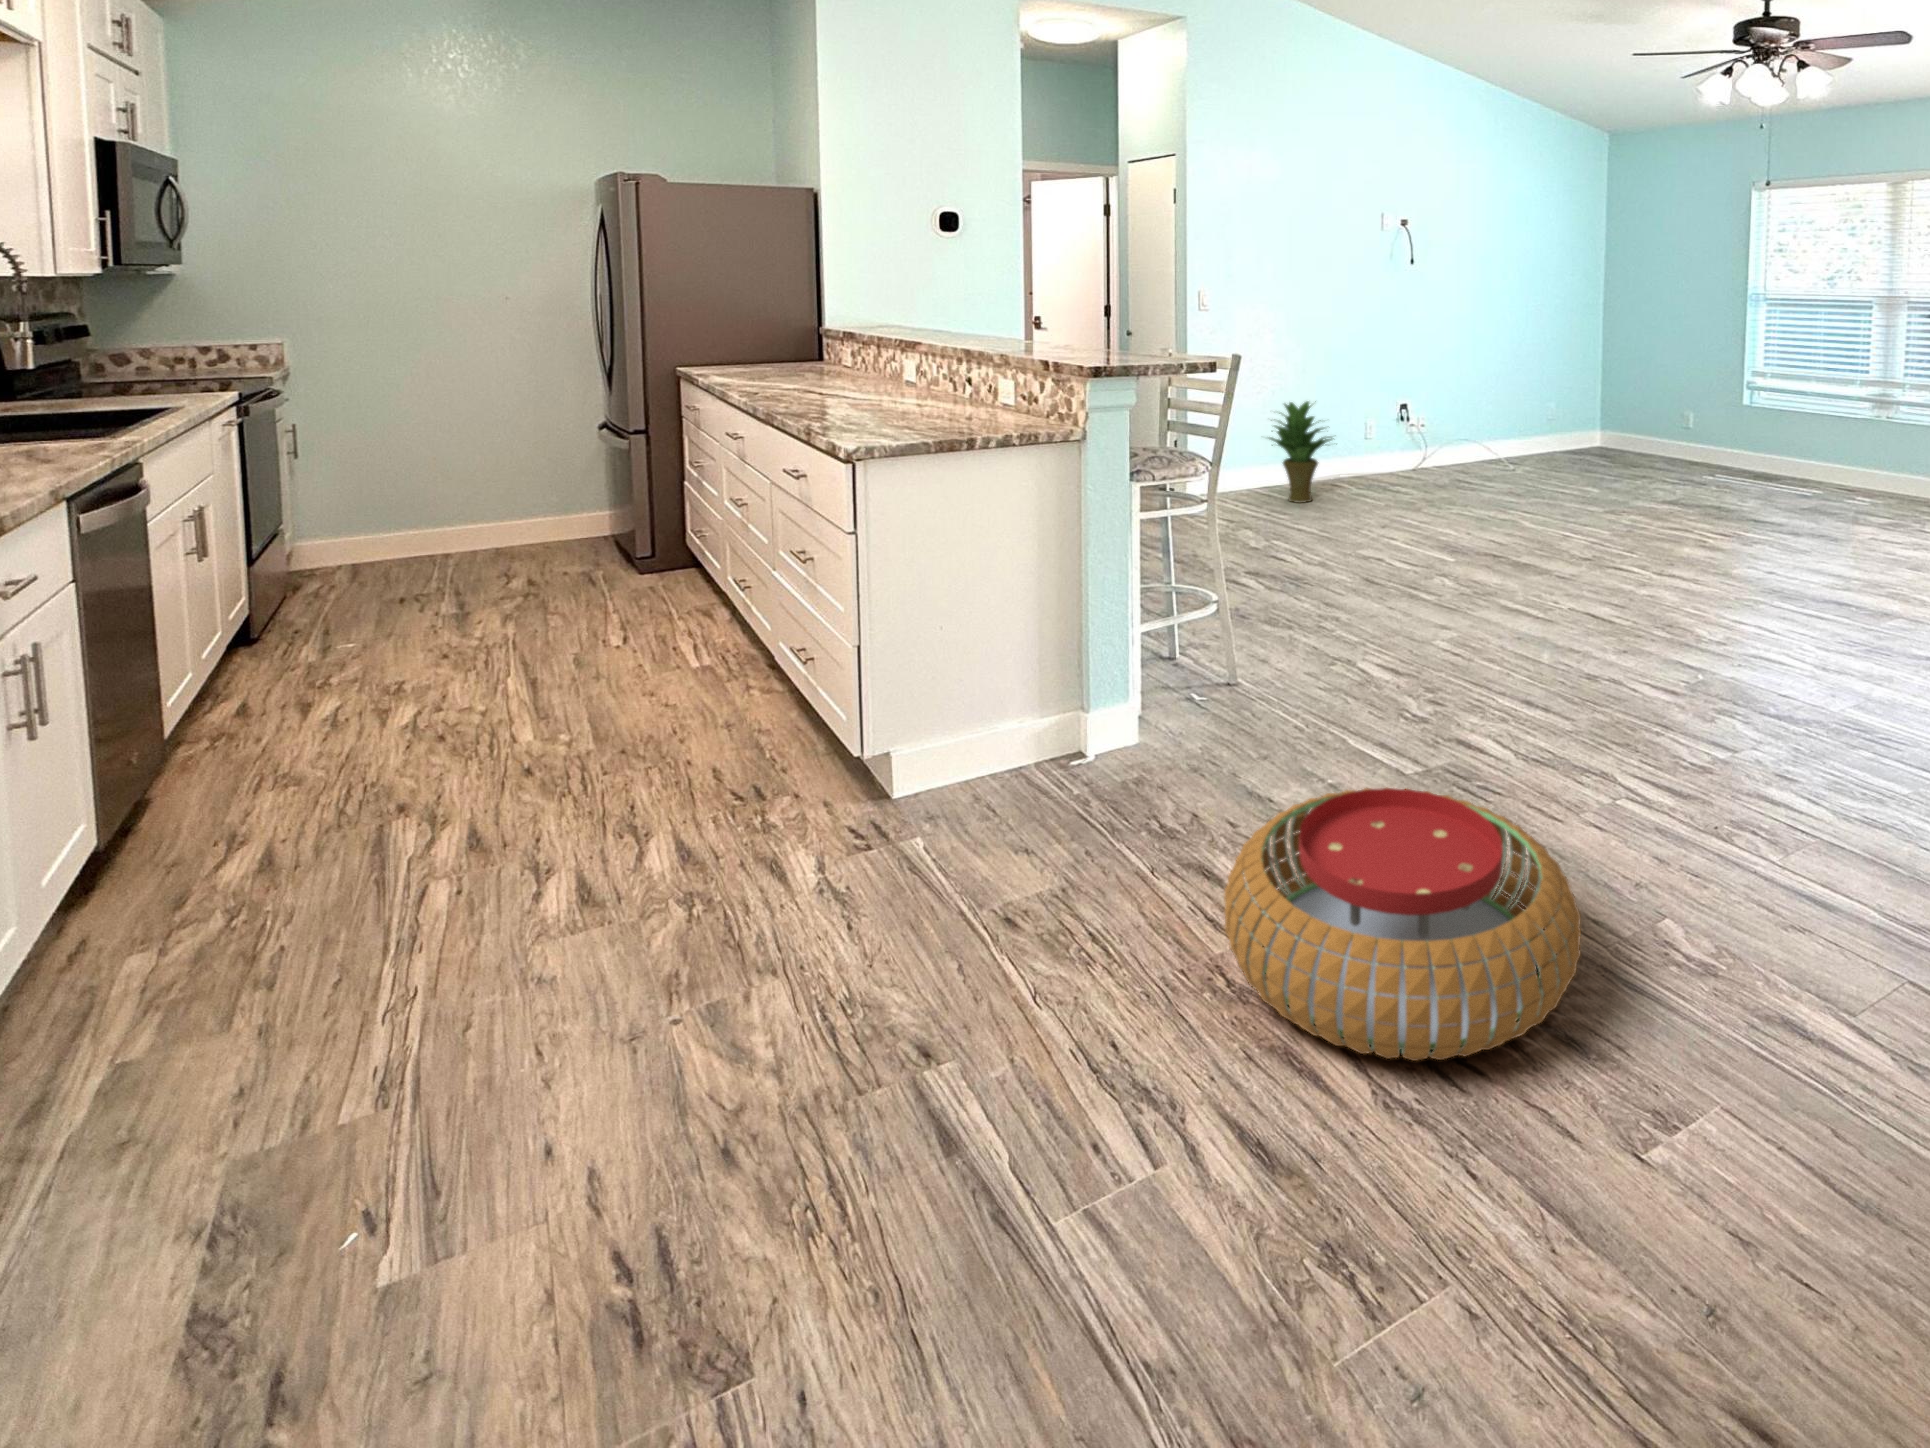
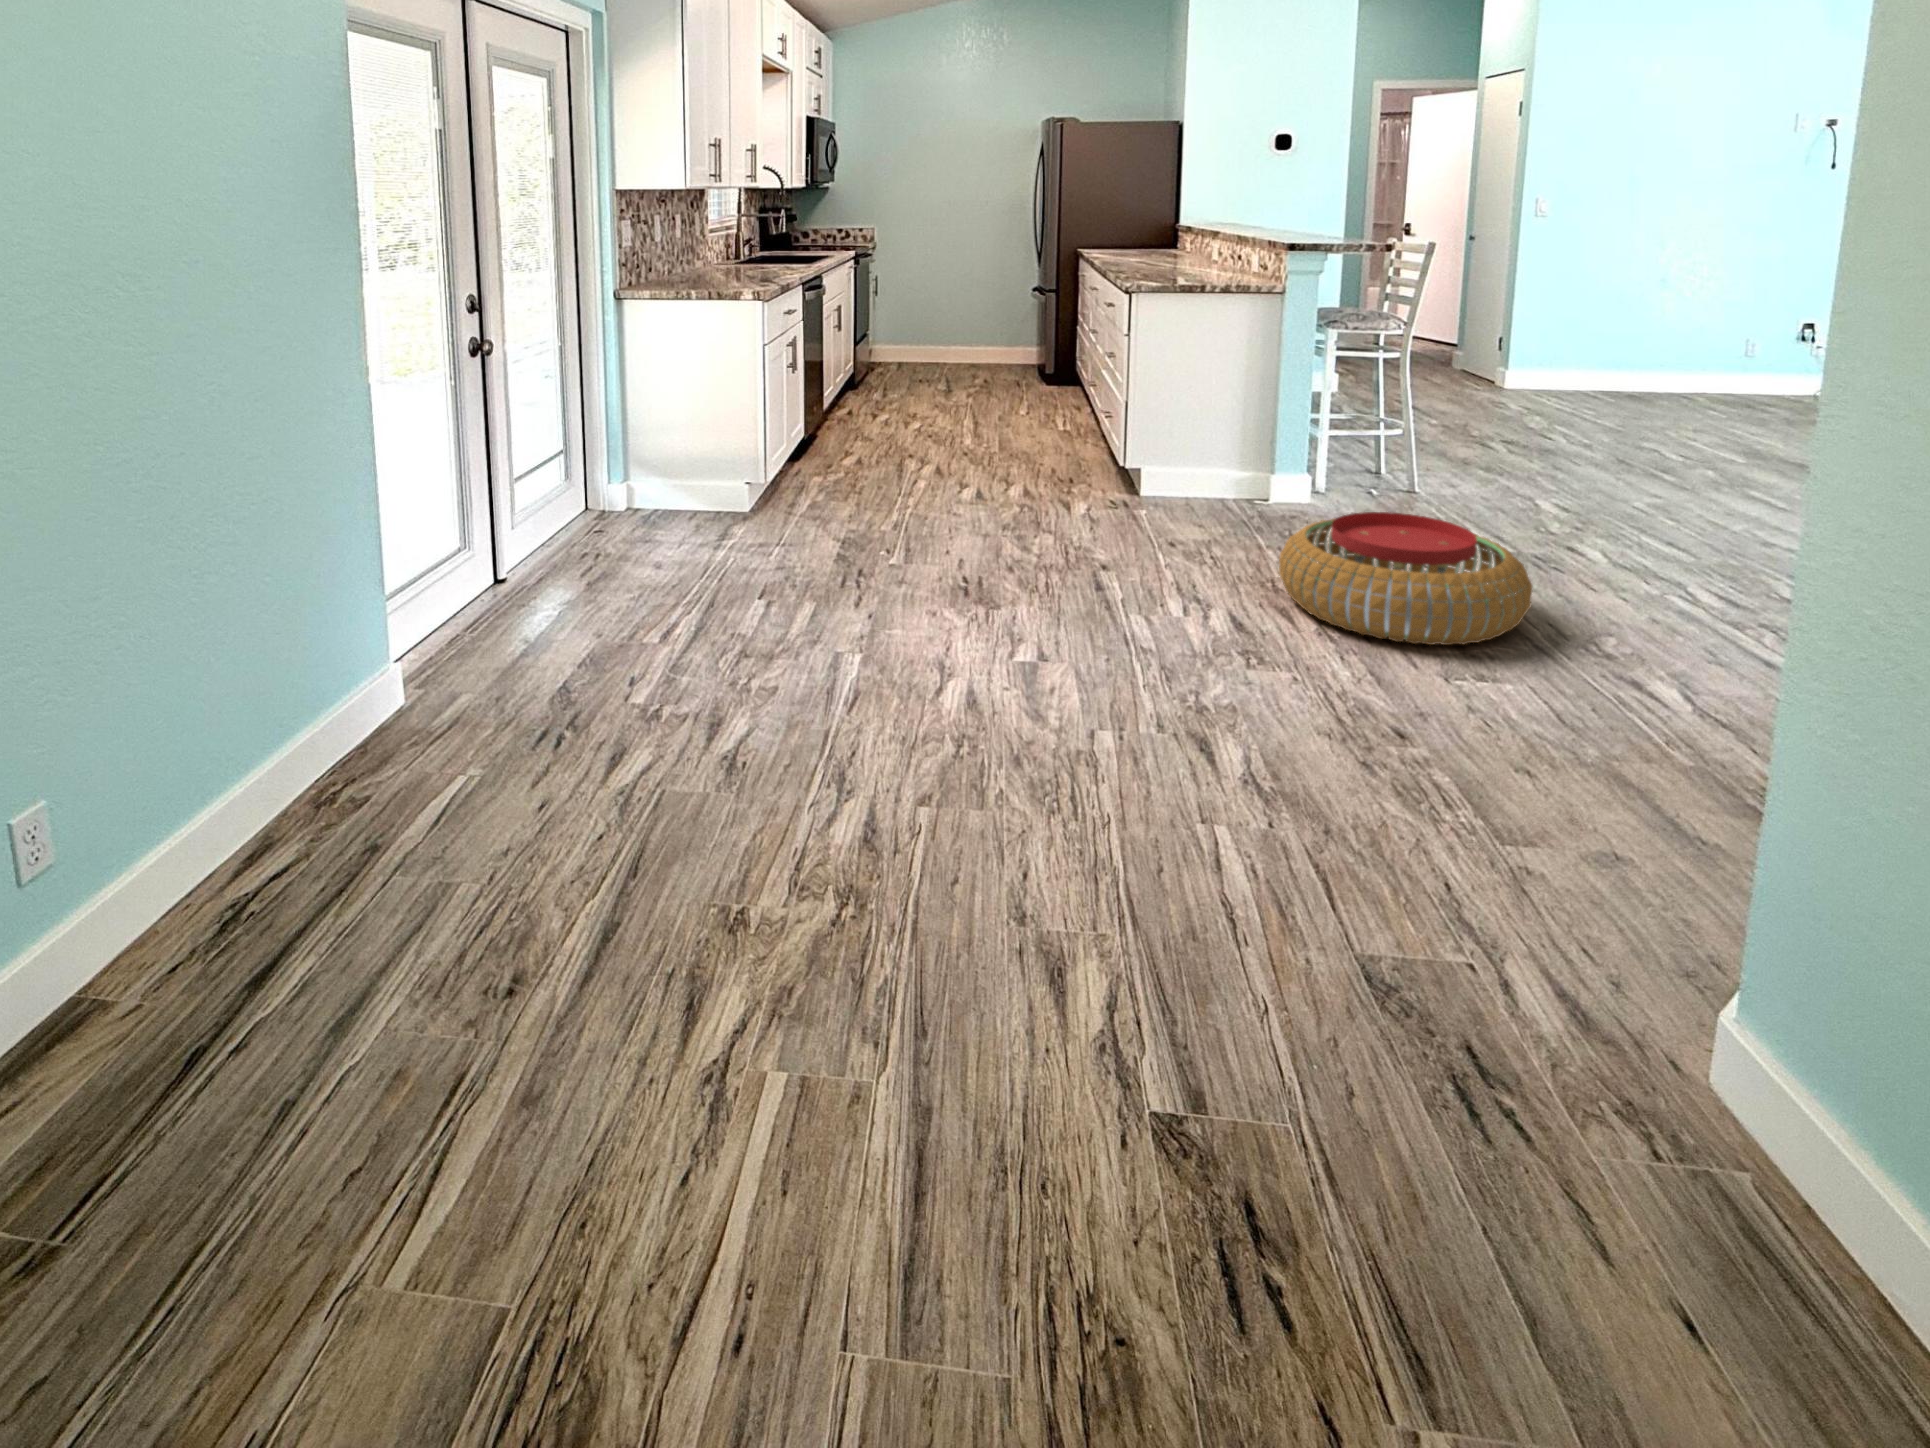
potted plant: present [1269,401,1332,503] -> none [1592,305,1688,407]

